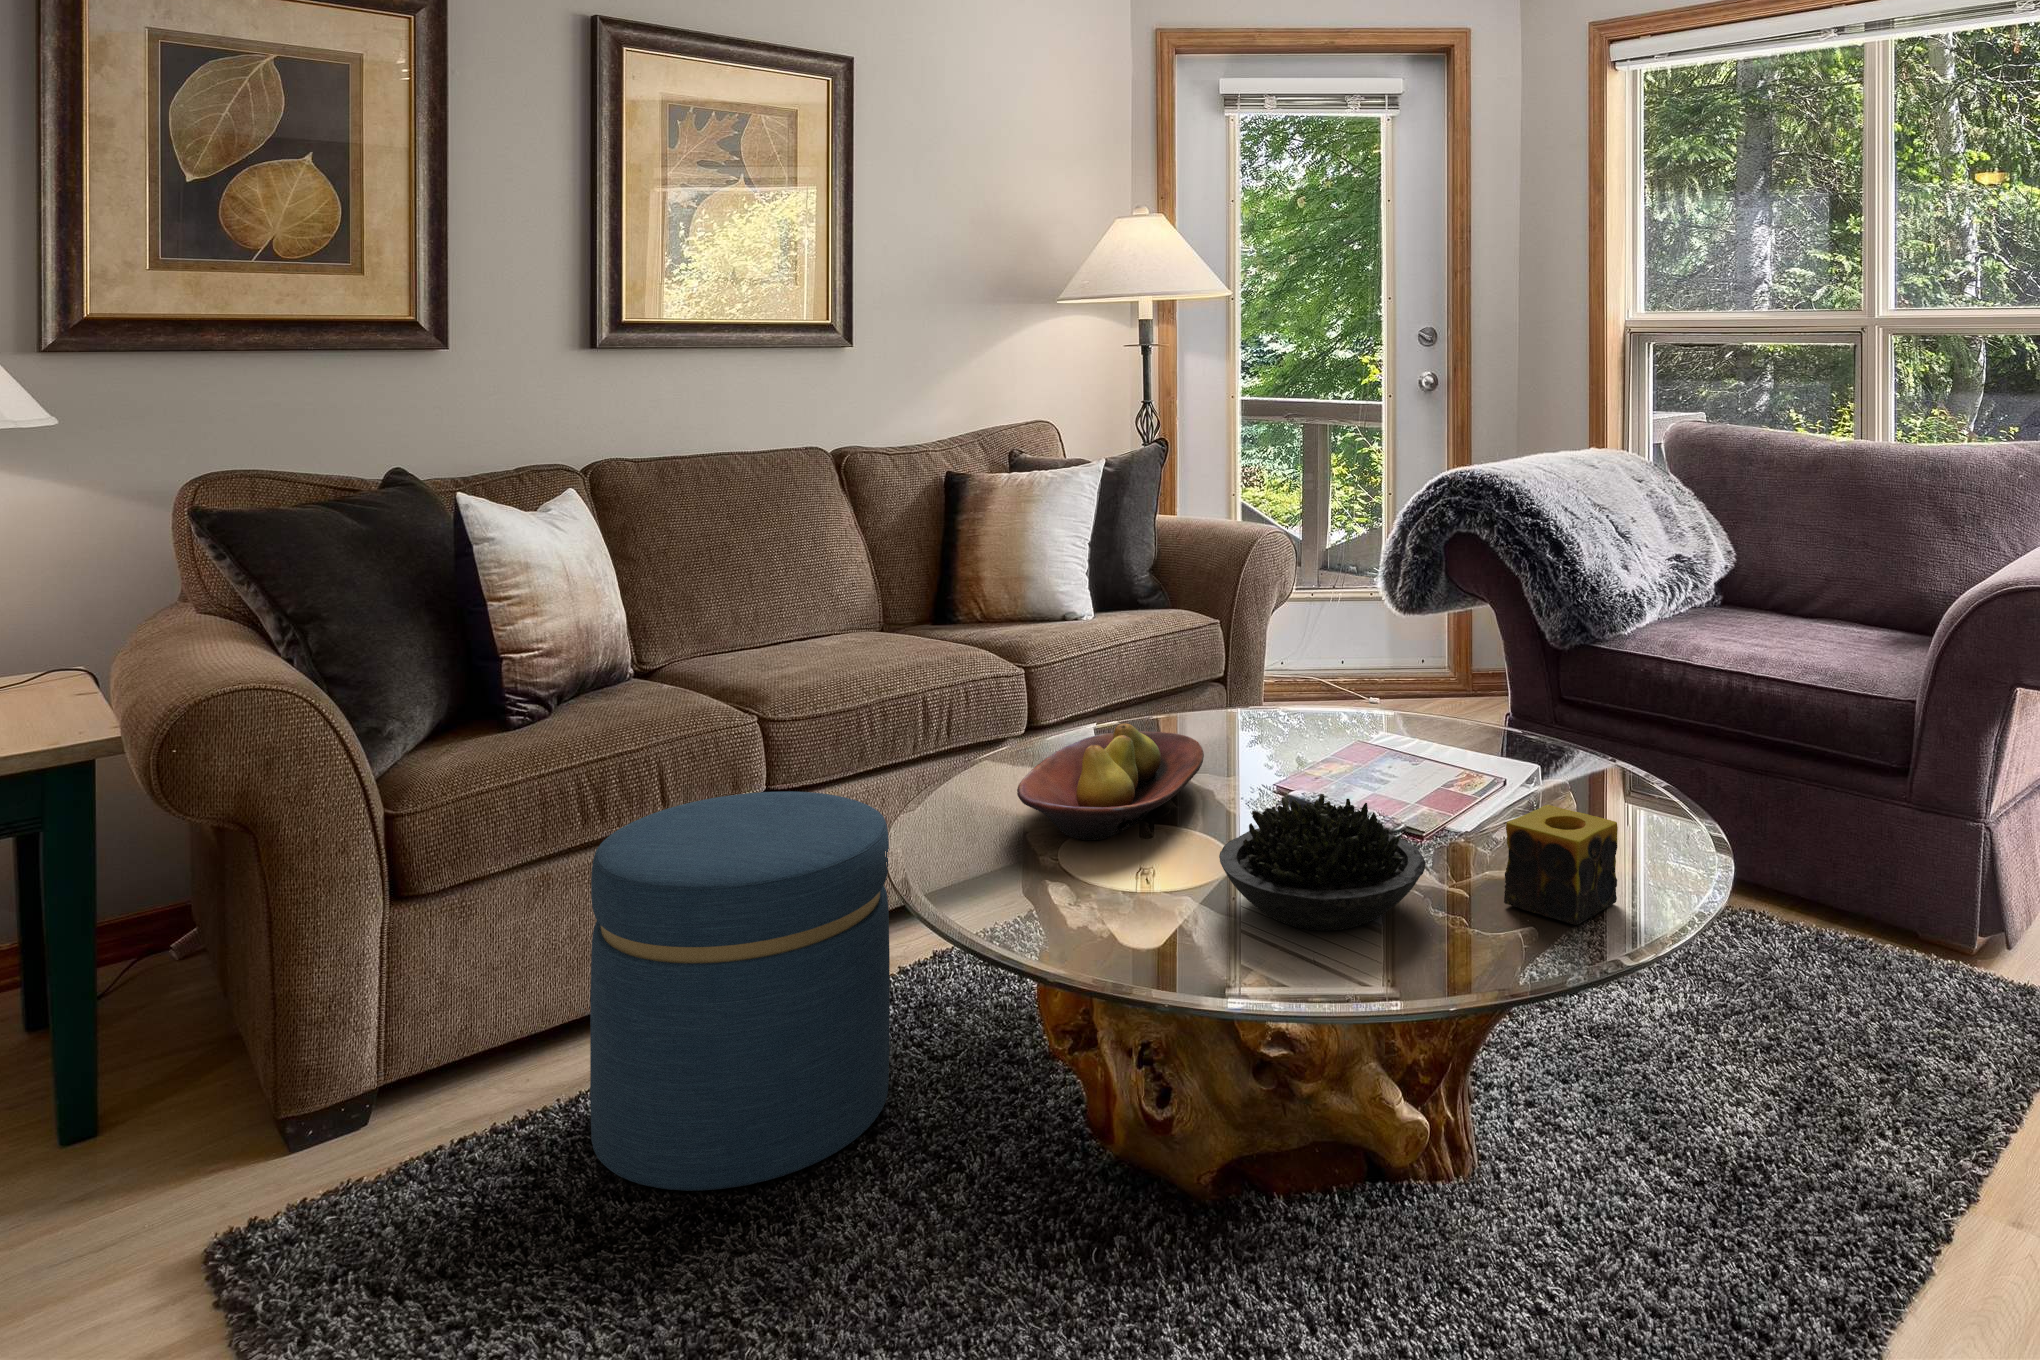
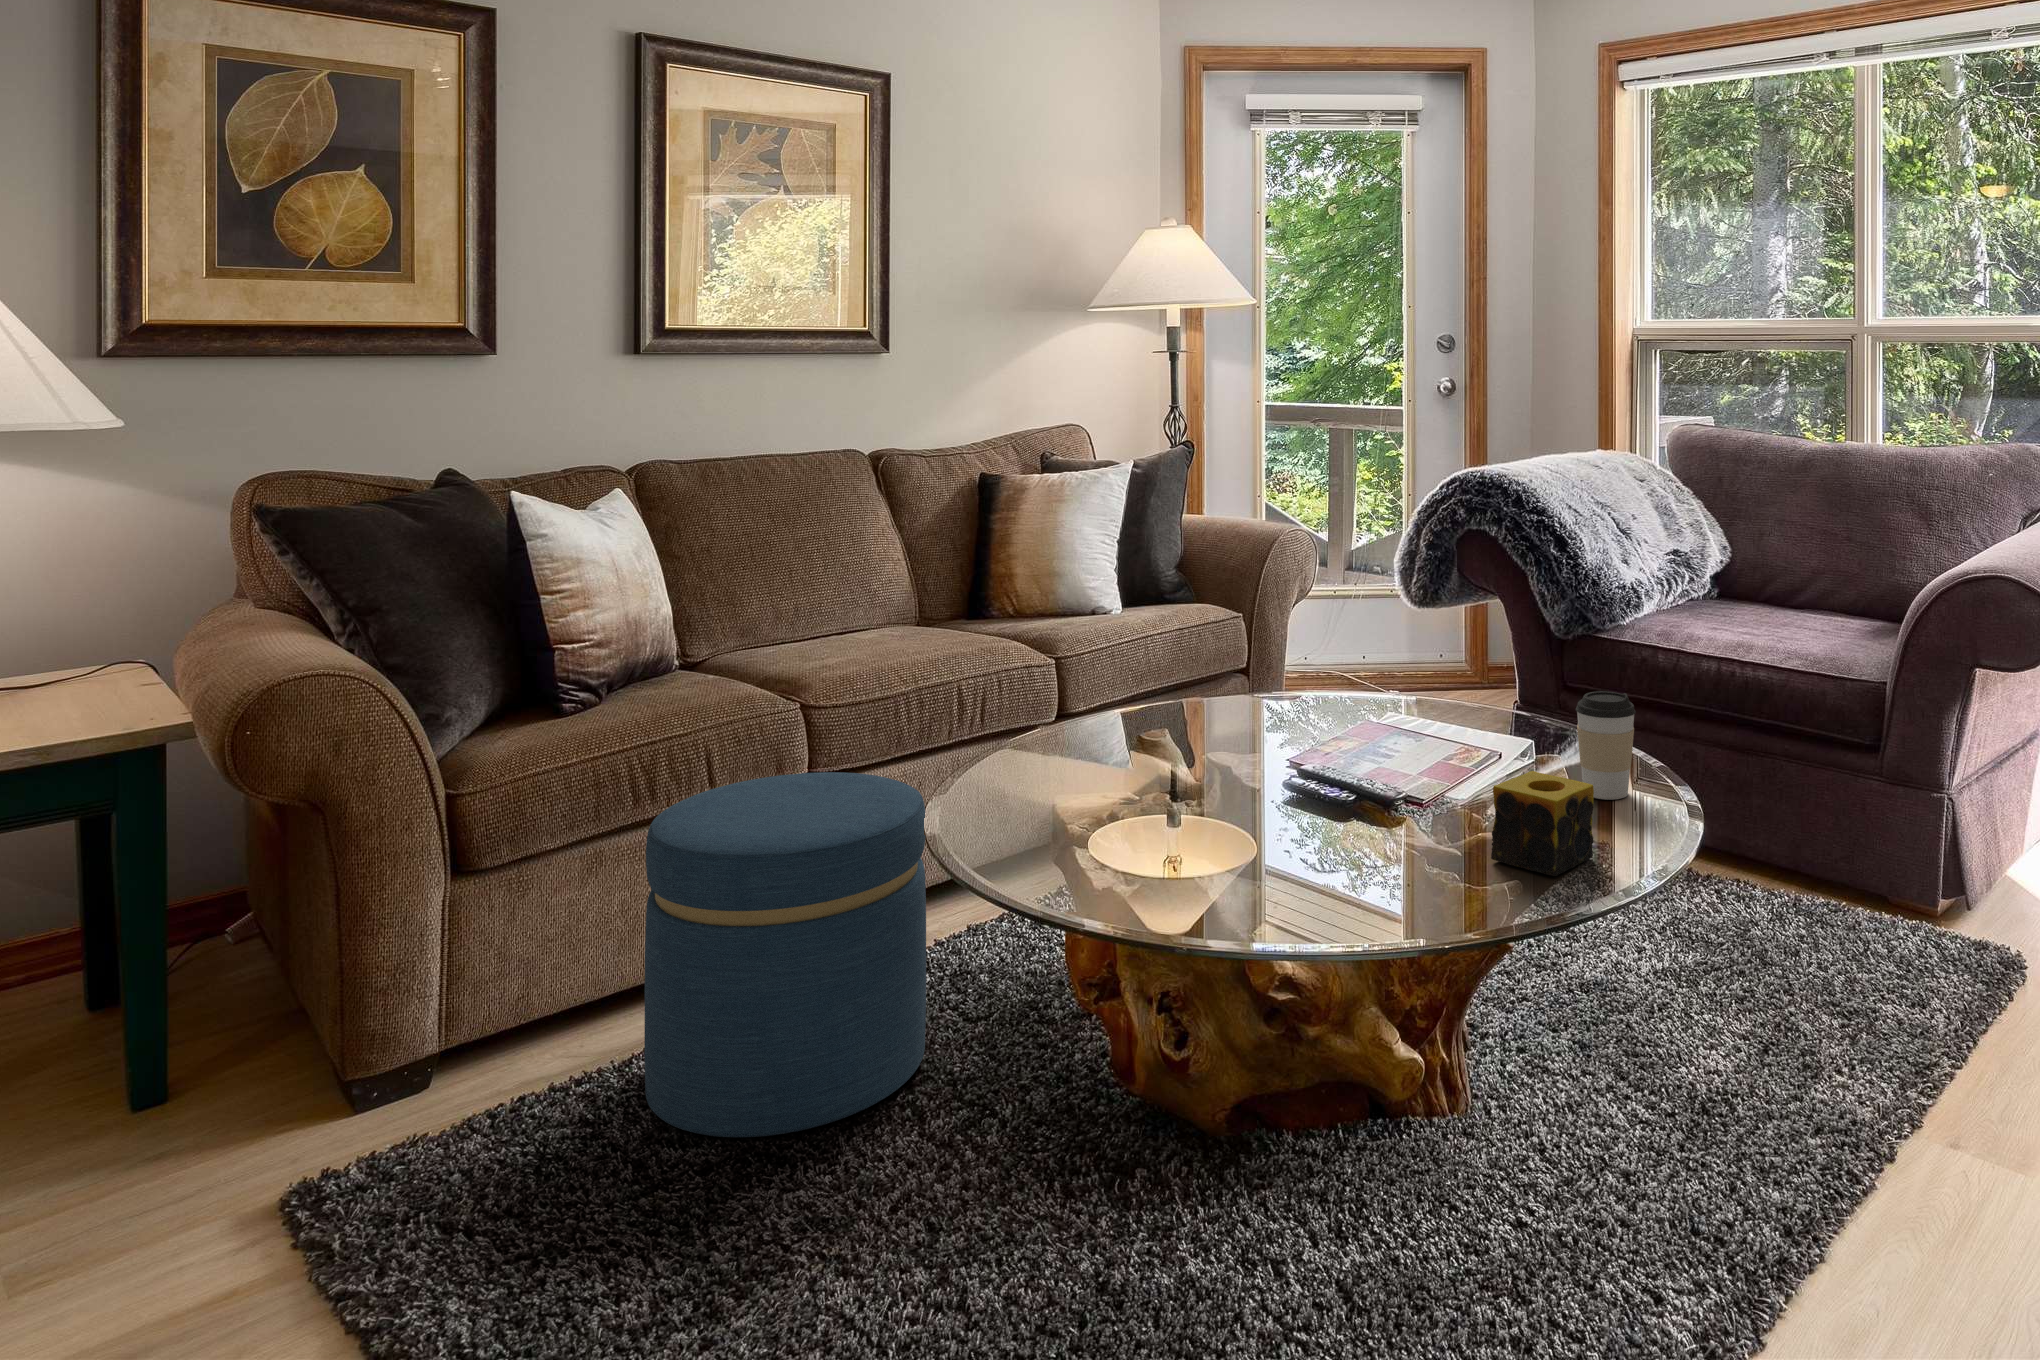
coffee cup: none [1590,714,1657,833] -> present [1576,691,1636,800]
fruit bowl: present [1017,723,1204,840] -> none [1047,705,1221,810]
succulent plant: present [1219,794,1426,931] -> none [1232,763,1420,884]

